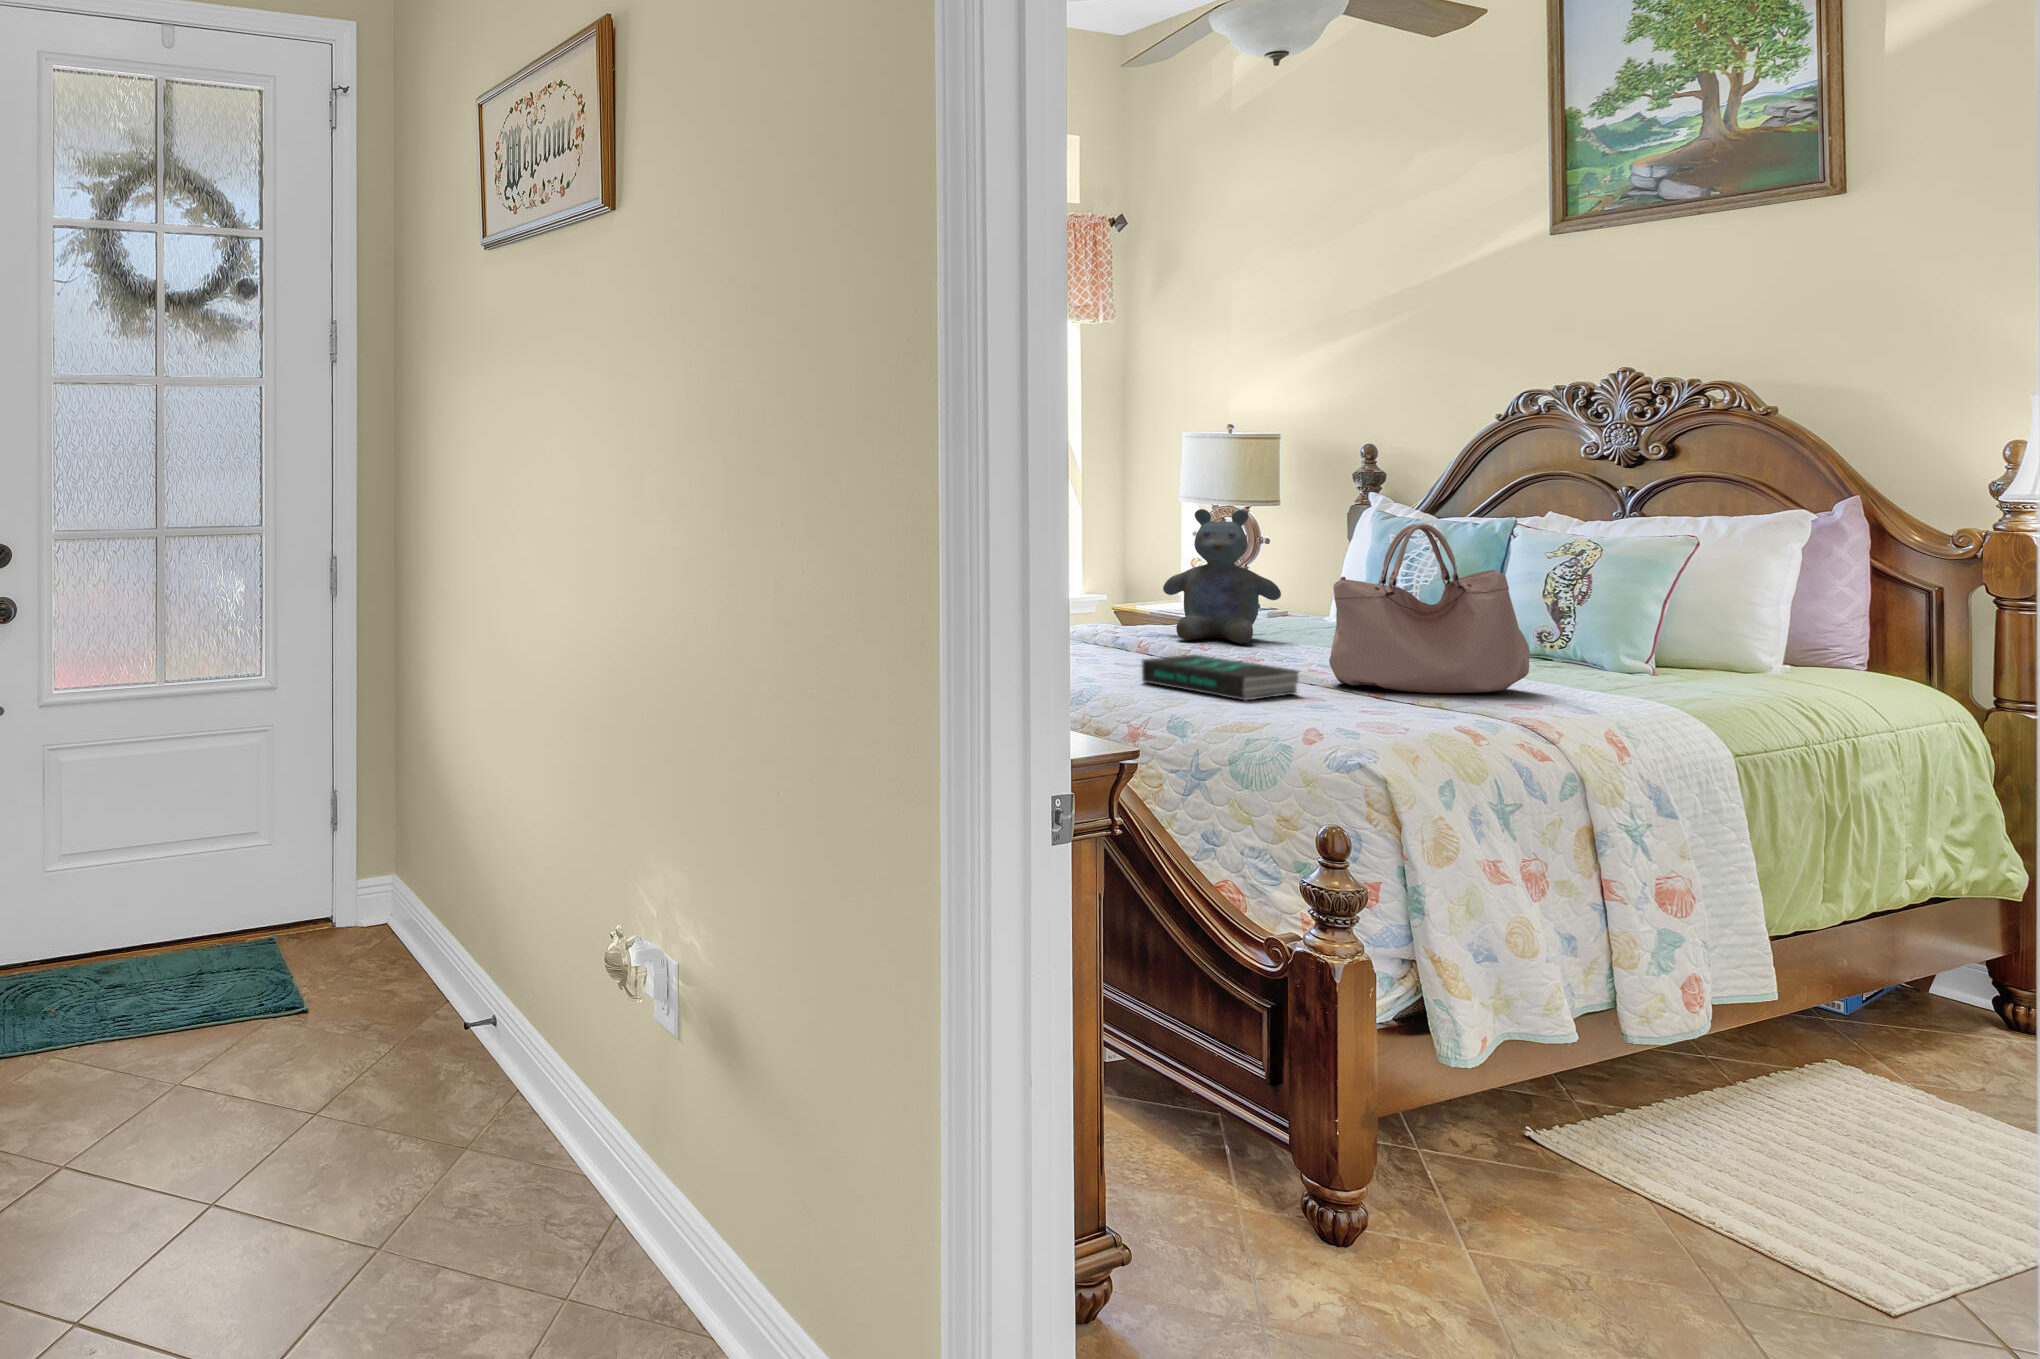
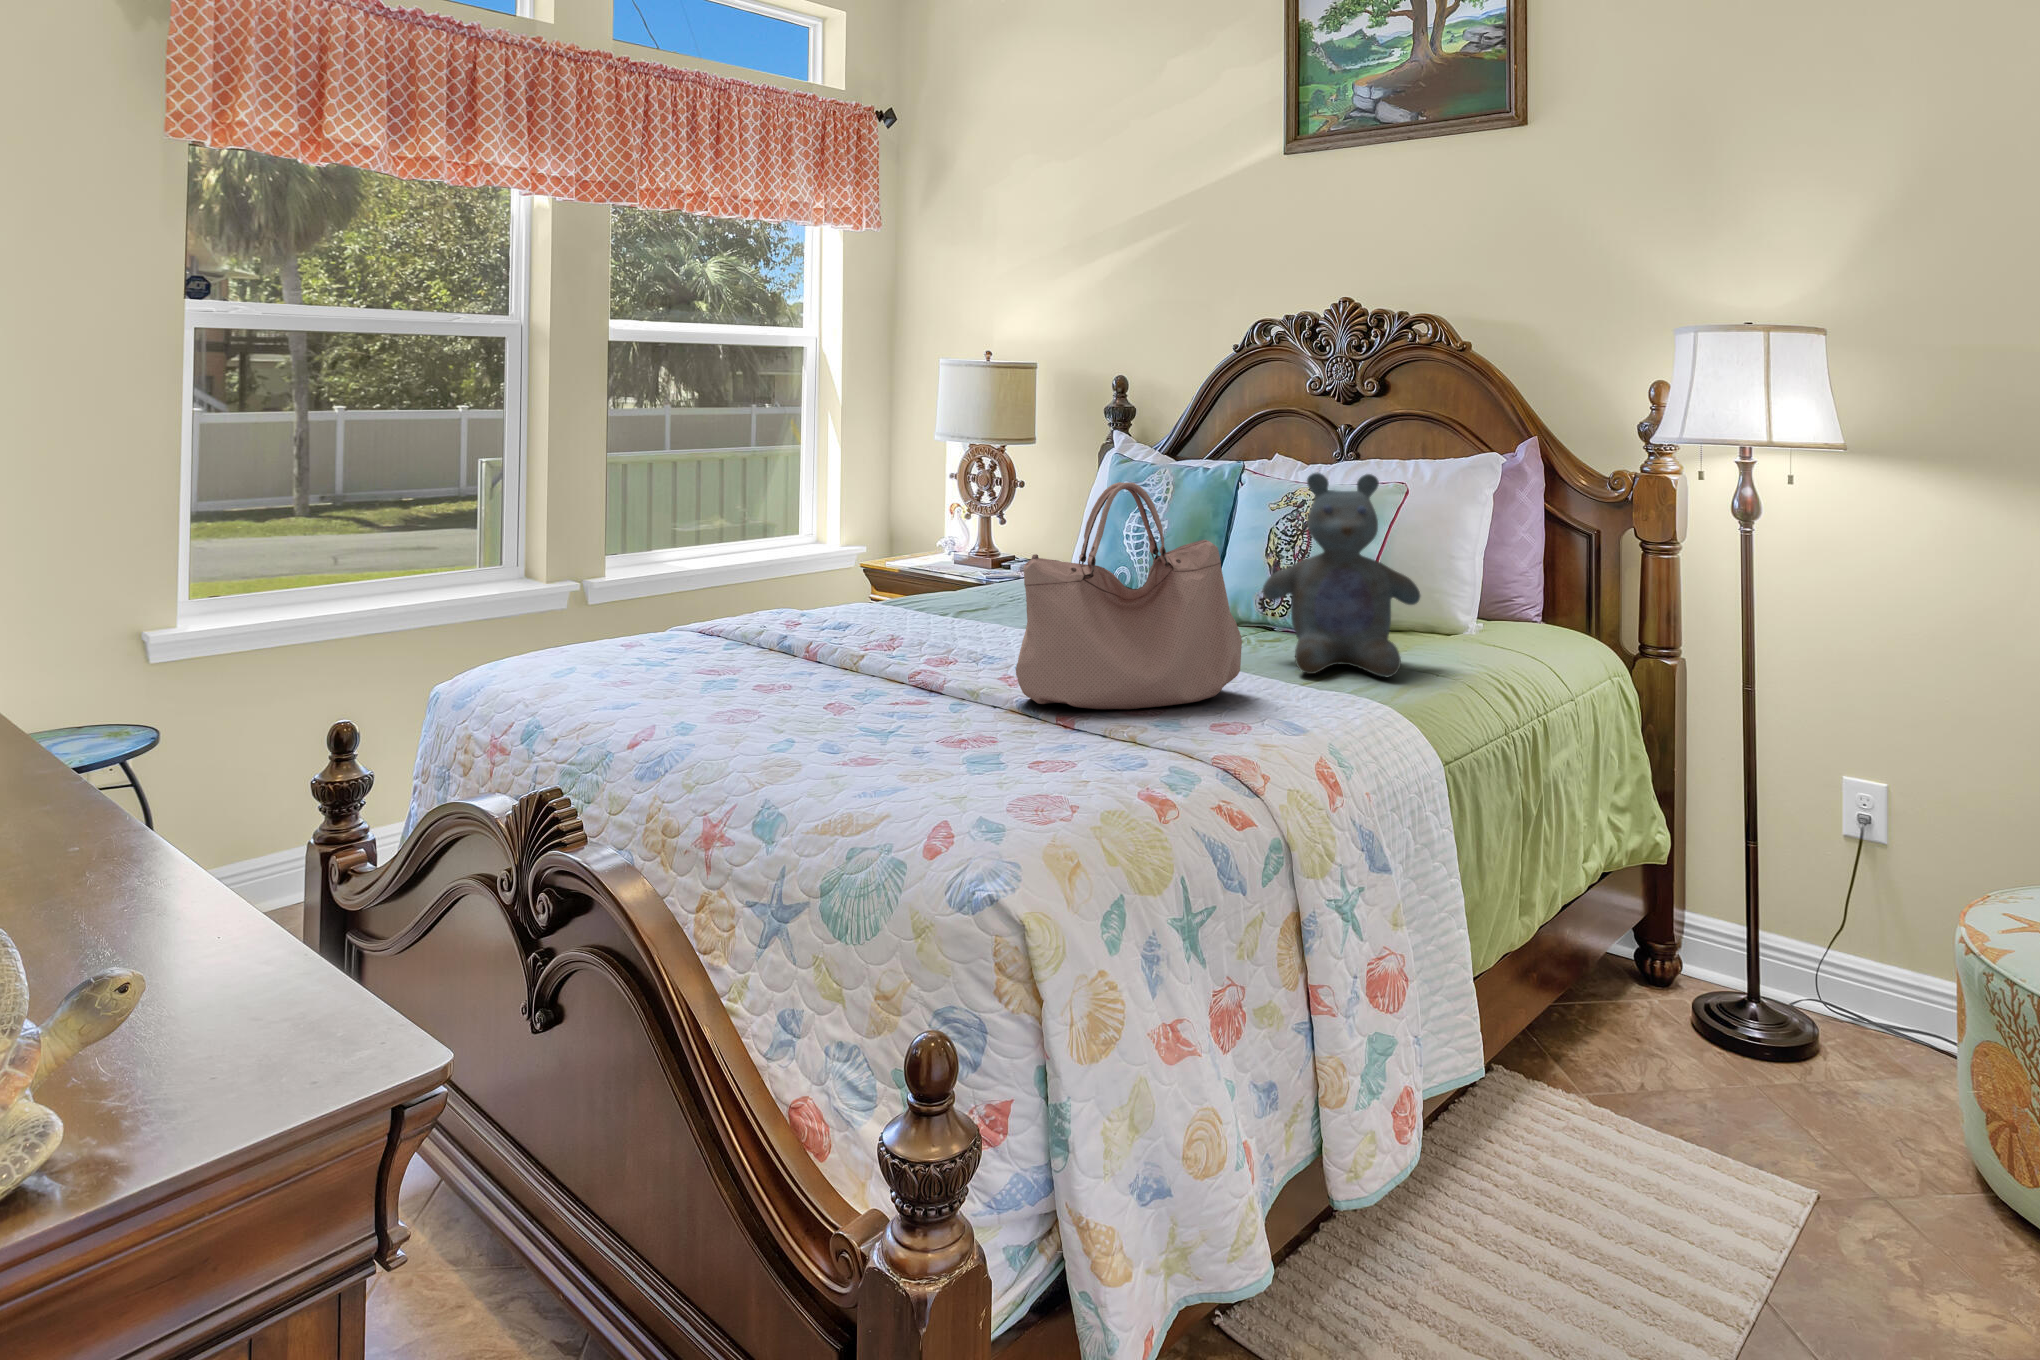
stuffed bear: present [1163,509,1281,644] -> present [1262,472,1420,677]
book: present [1142,655,1299,700] -> none [763,671,968,755]

